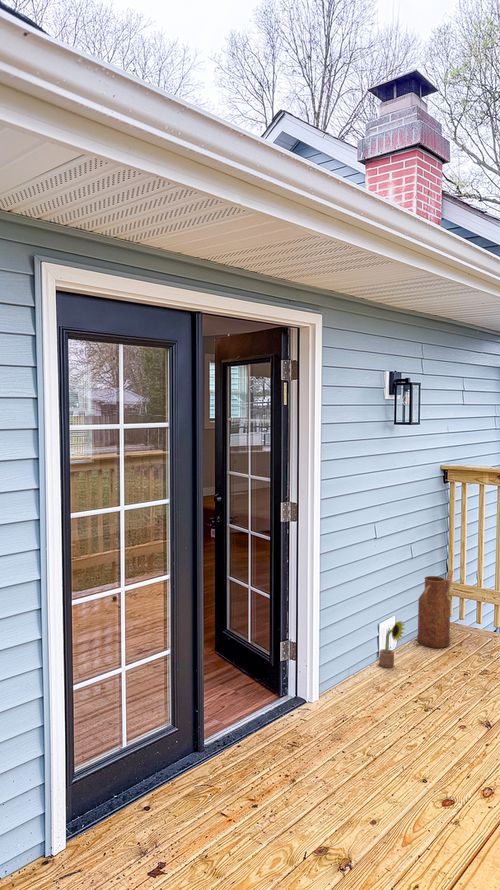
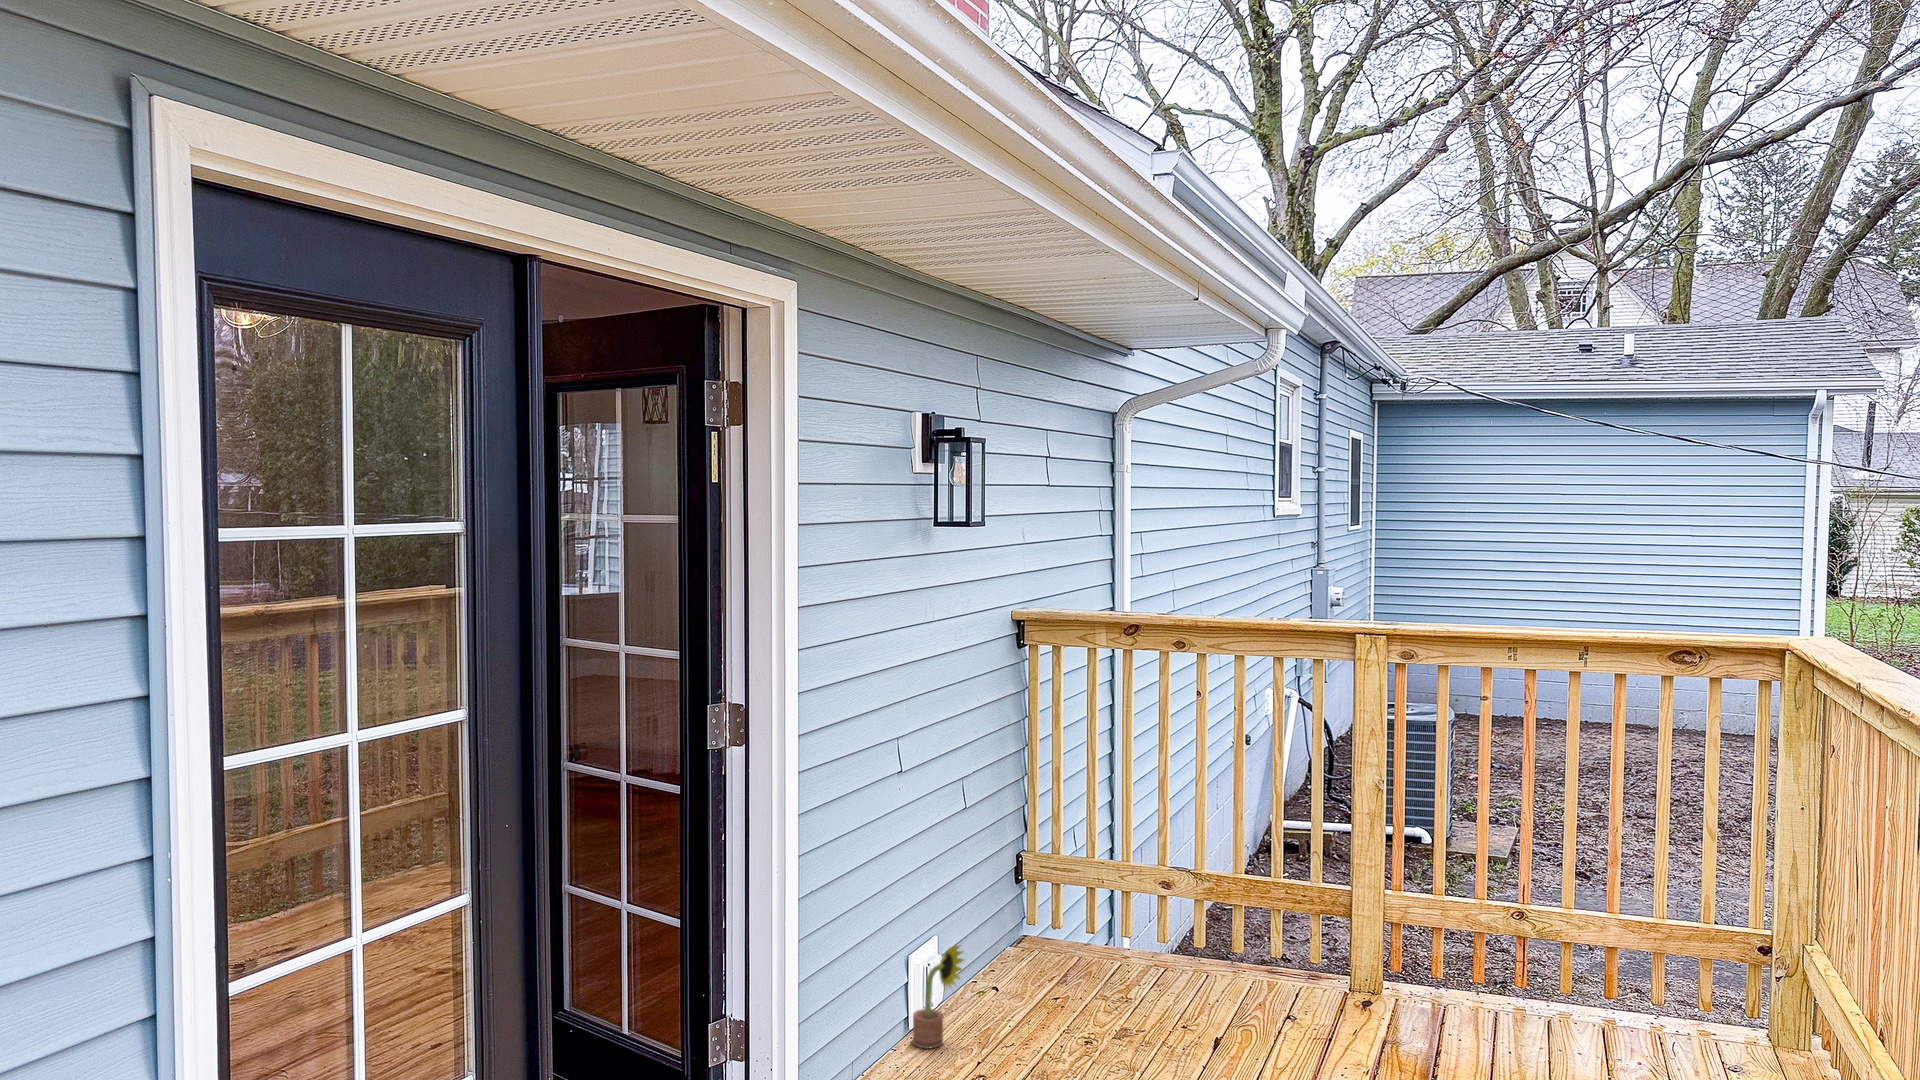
watering can: present [417,570,453,648] -> none [979,827,1044,994]

